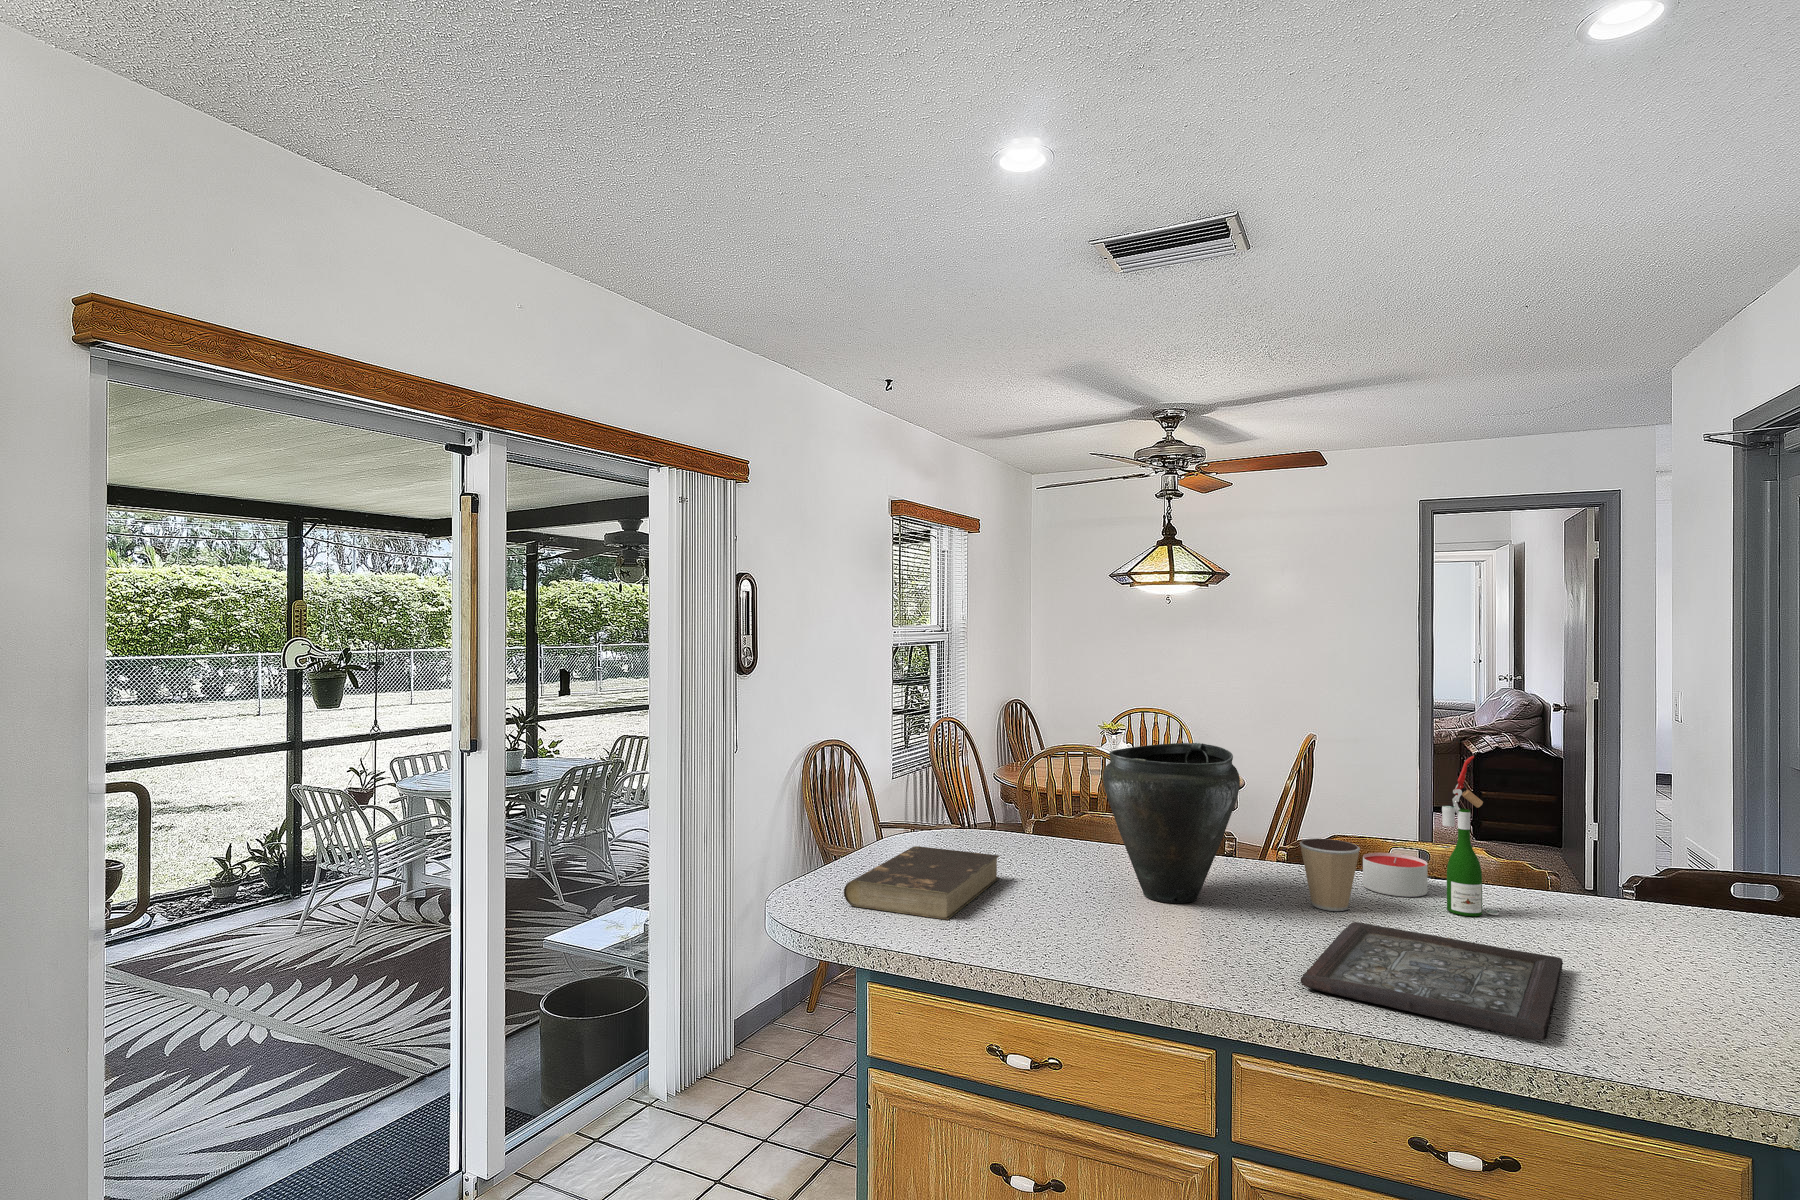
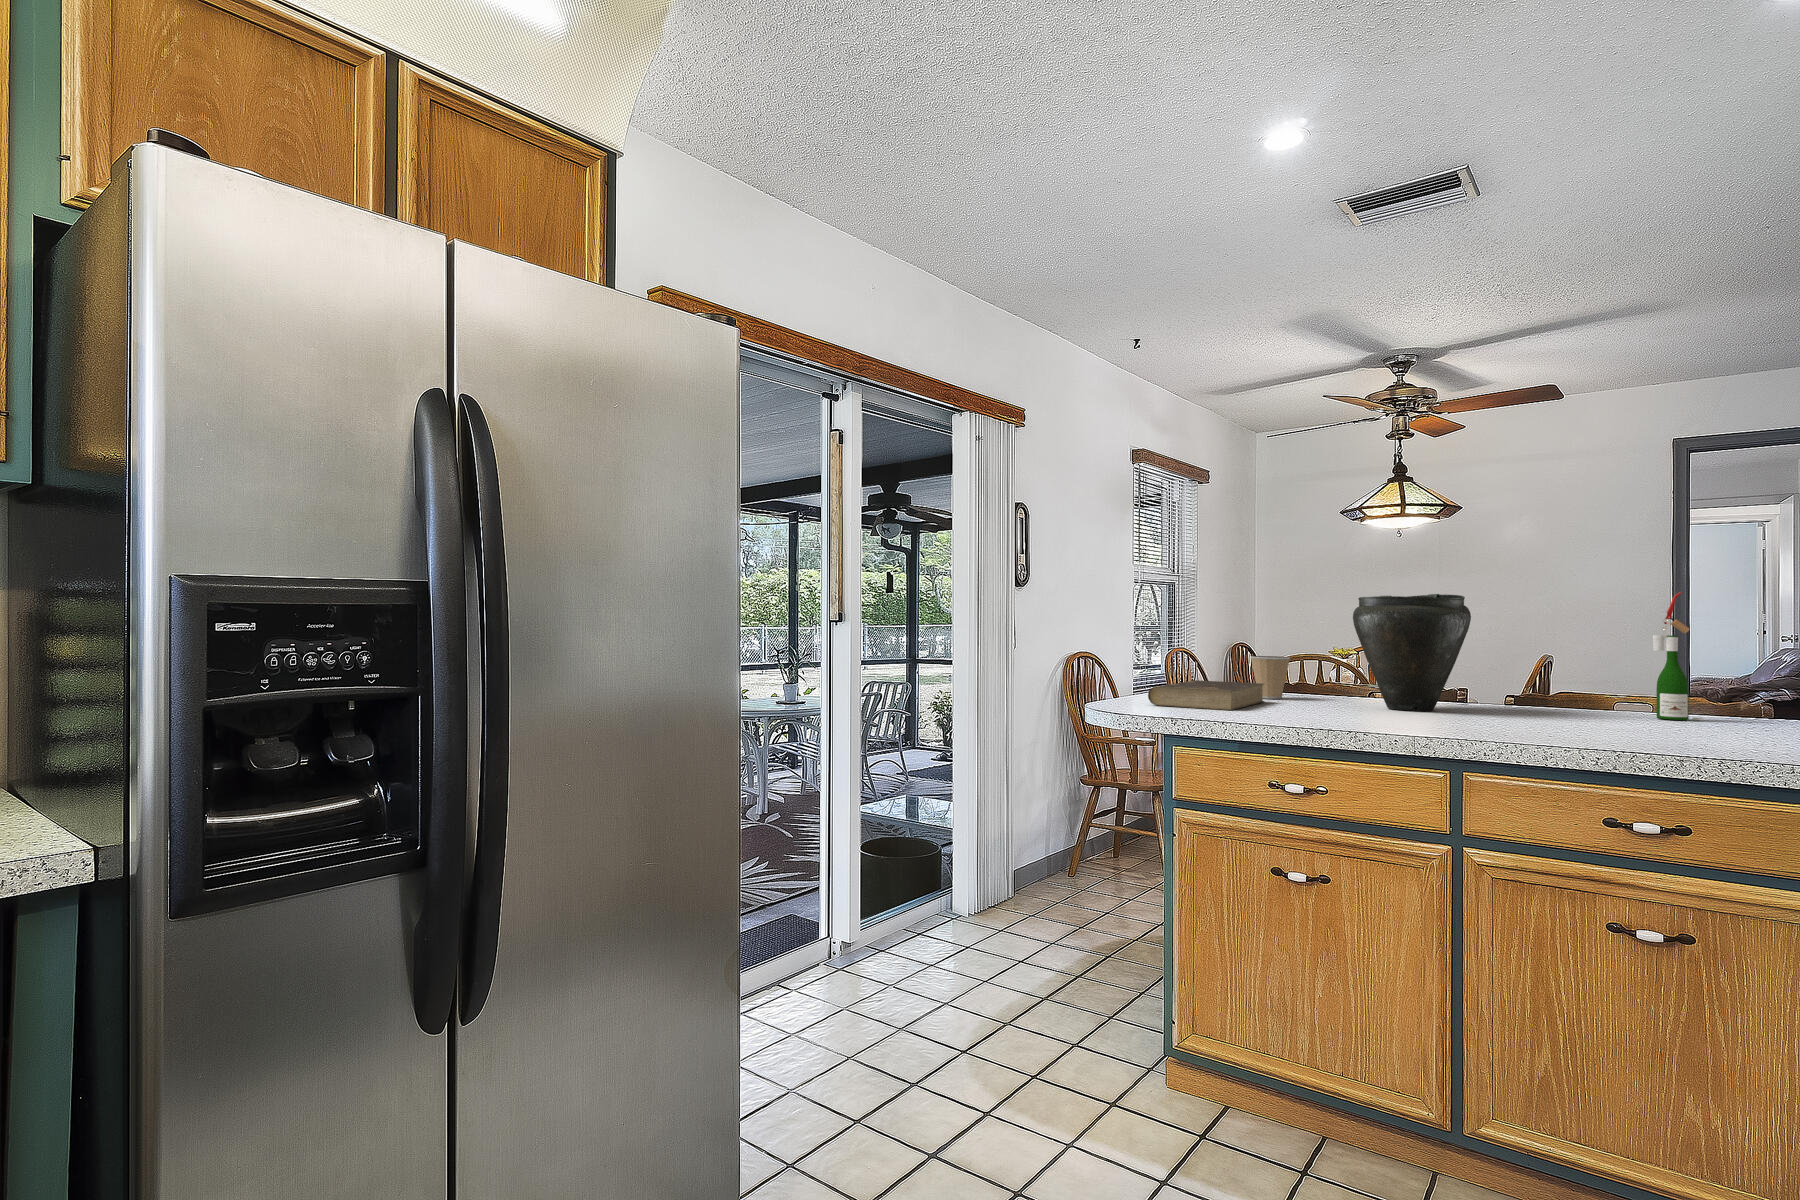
coffee cup: present [1300,839,1360,911] -> present [1251,656,1290,699]
candle: present [1363,853,1428,897] -> none [1583,686,1642,714]
tray: present [1301,922,1563,1039] -> none [1520,713,1748,746]

